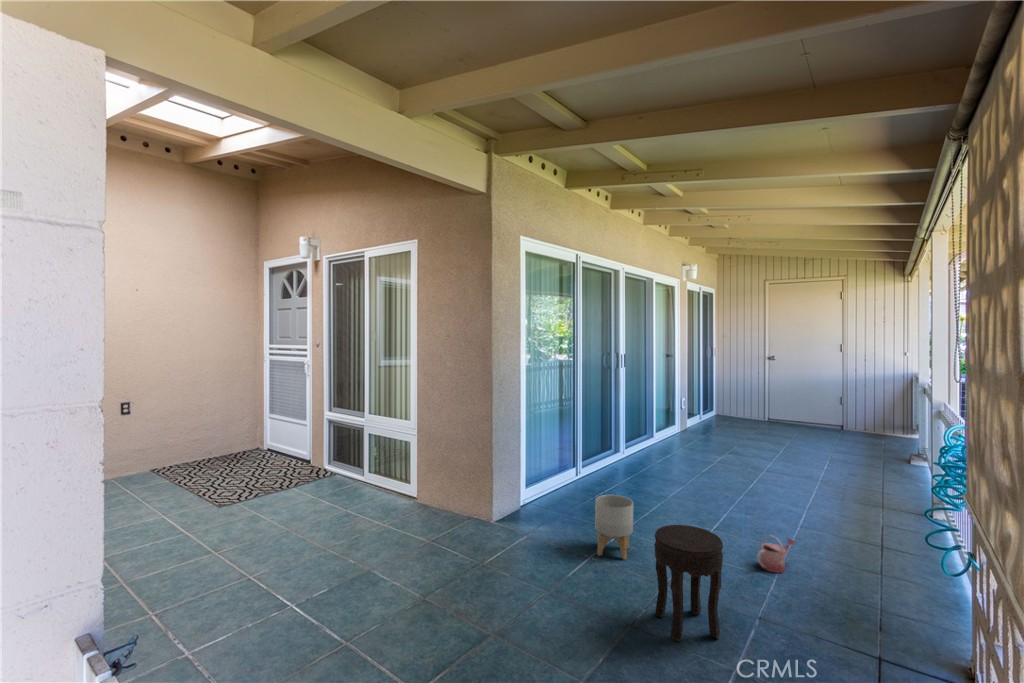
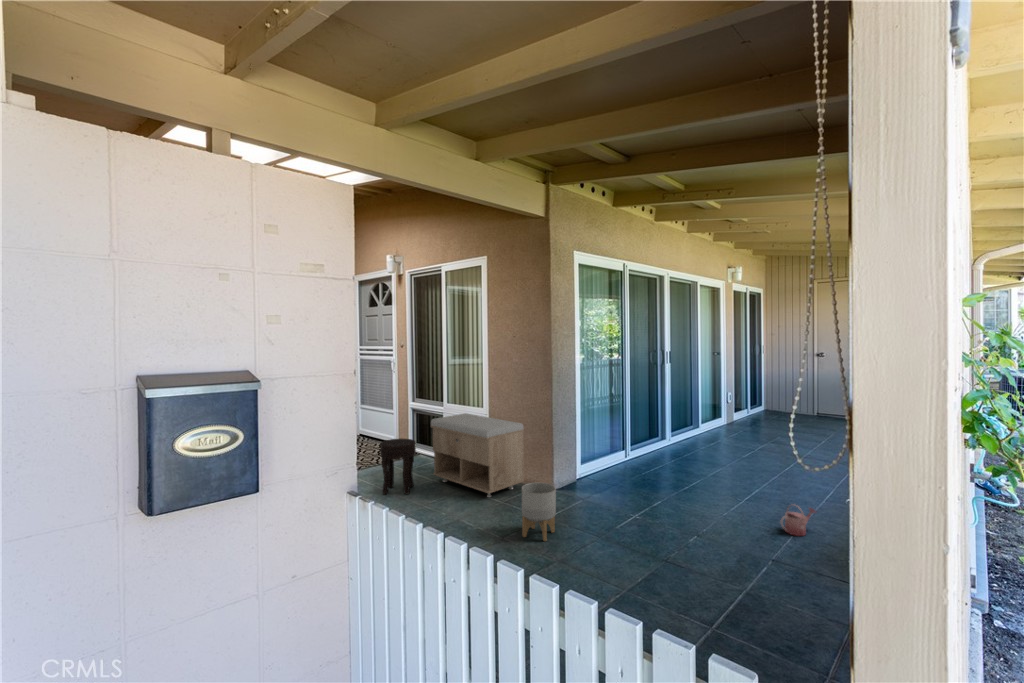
storage bench: none [345,427,458,531] -> present [431,413,524,497]
planter: present [595,495,633,560] -> present [522,482,556,541]
side table: present [654,525,723,641] -> present [380,439,416,494]

